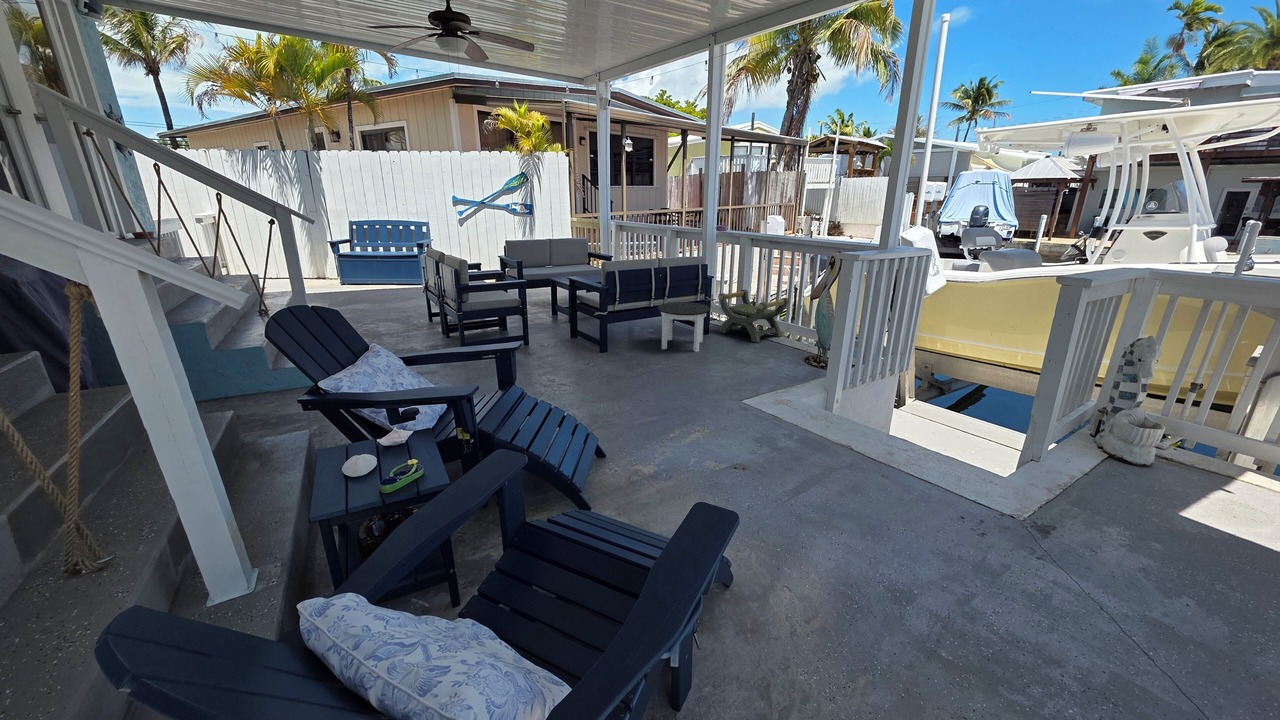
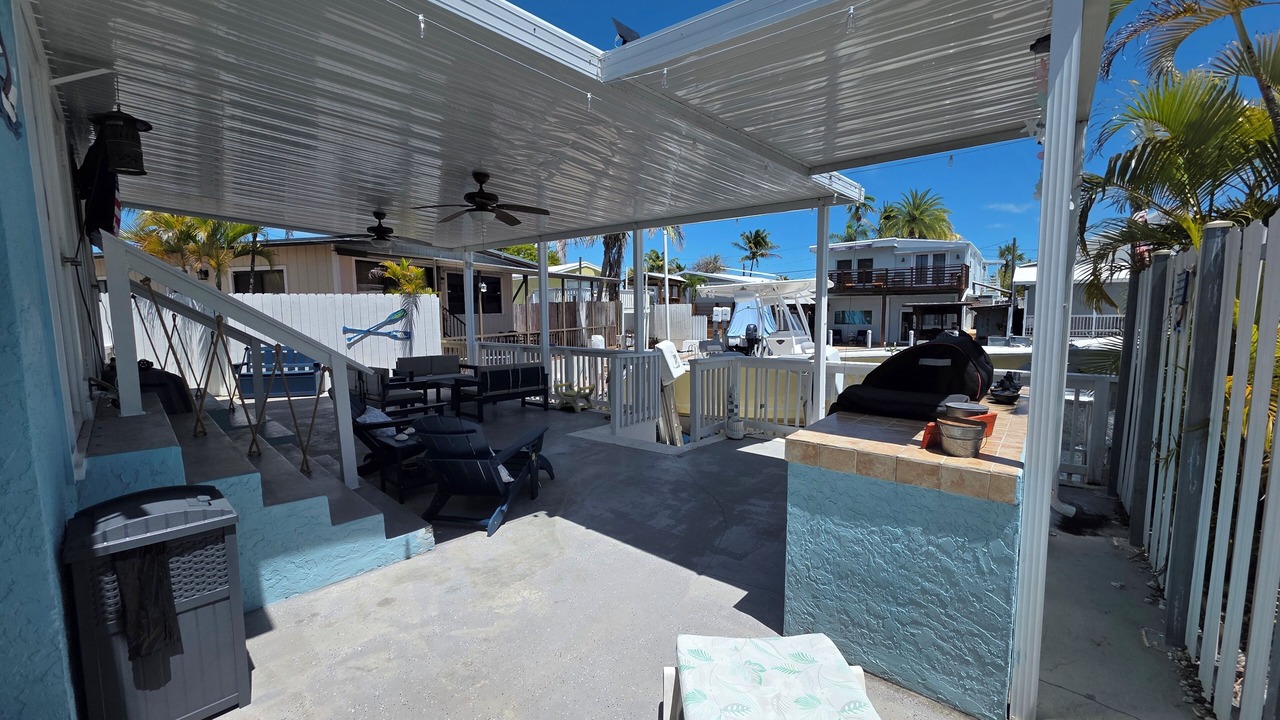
round table: present [658,302,710,352] -> none [515,390,547,420]

